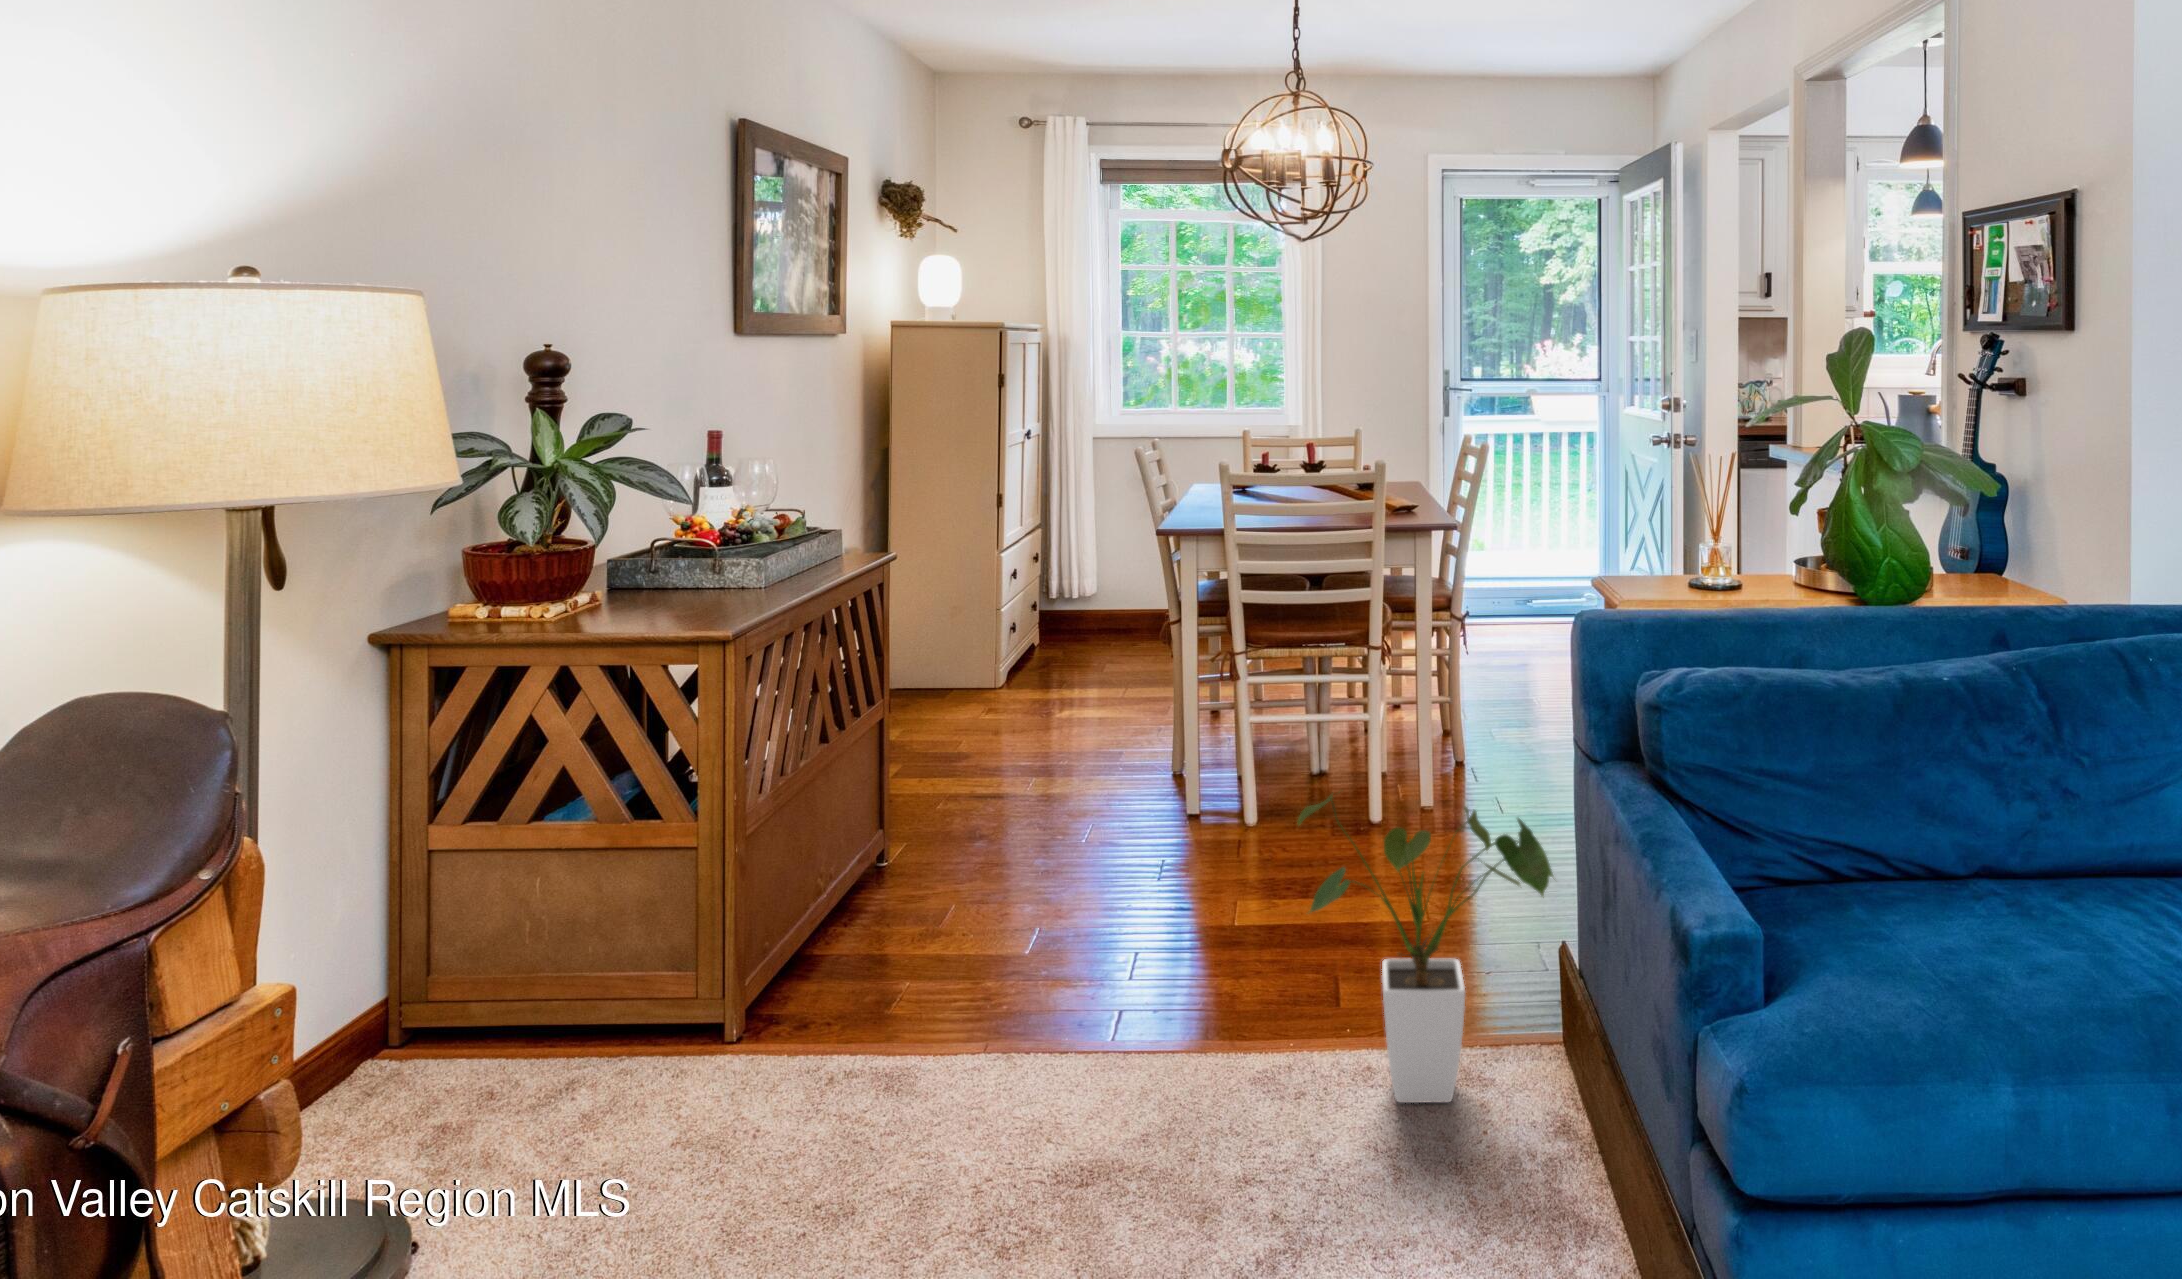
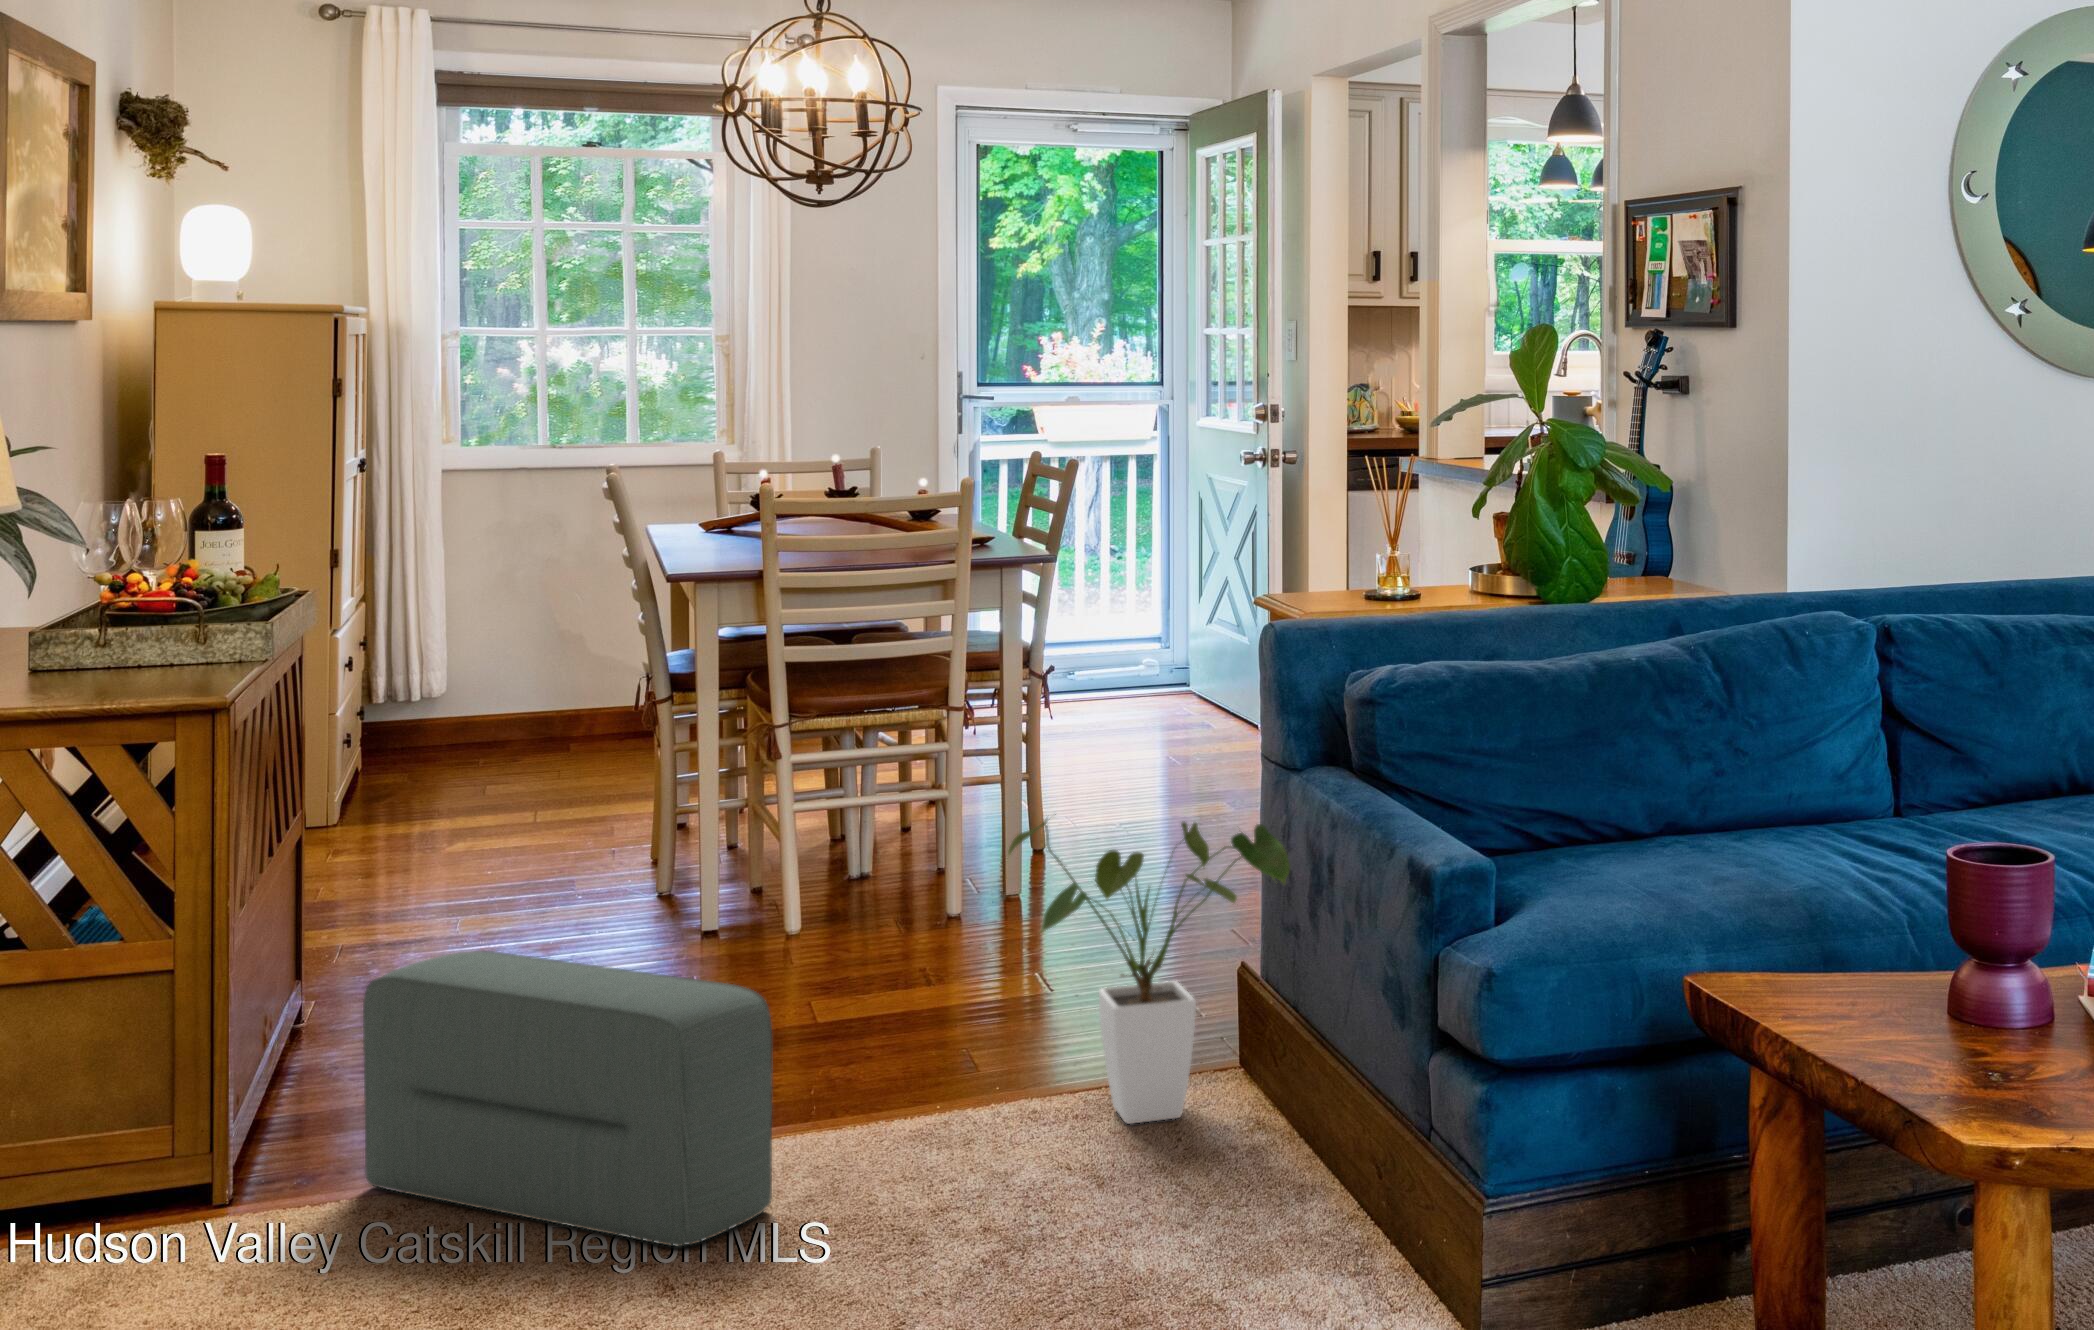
pouf: none [752,864,1032,1206] -> present [363,951,773,1247]

